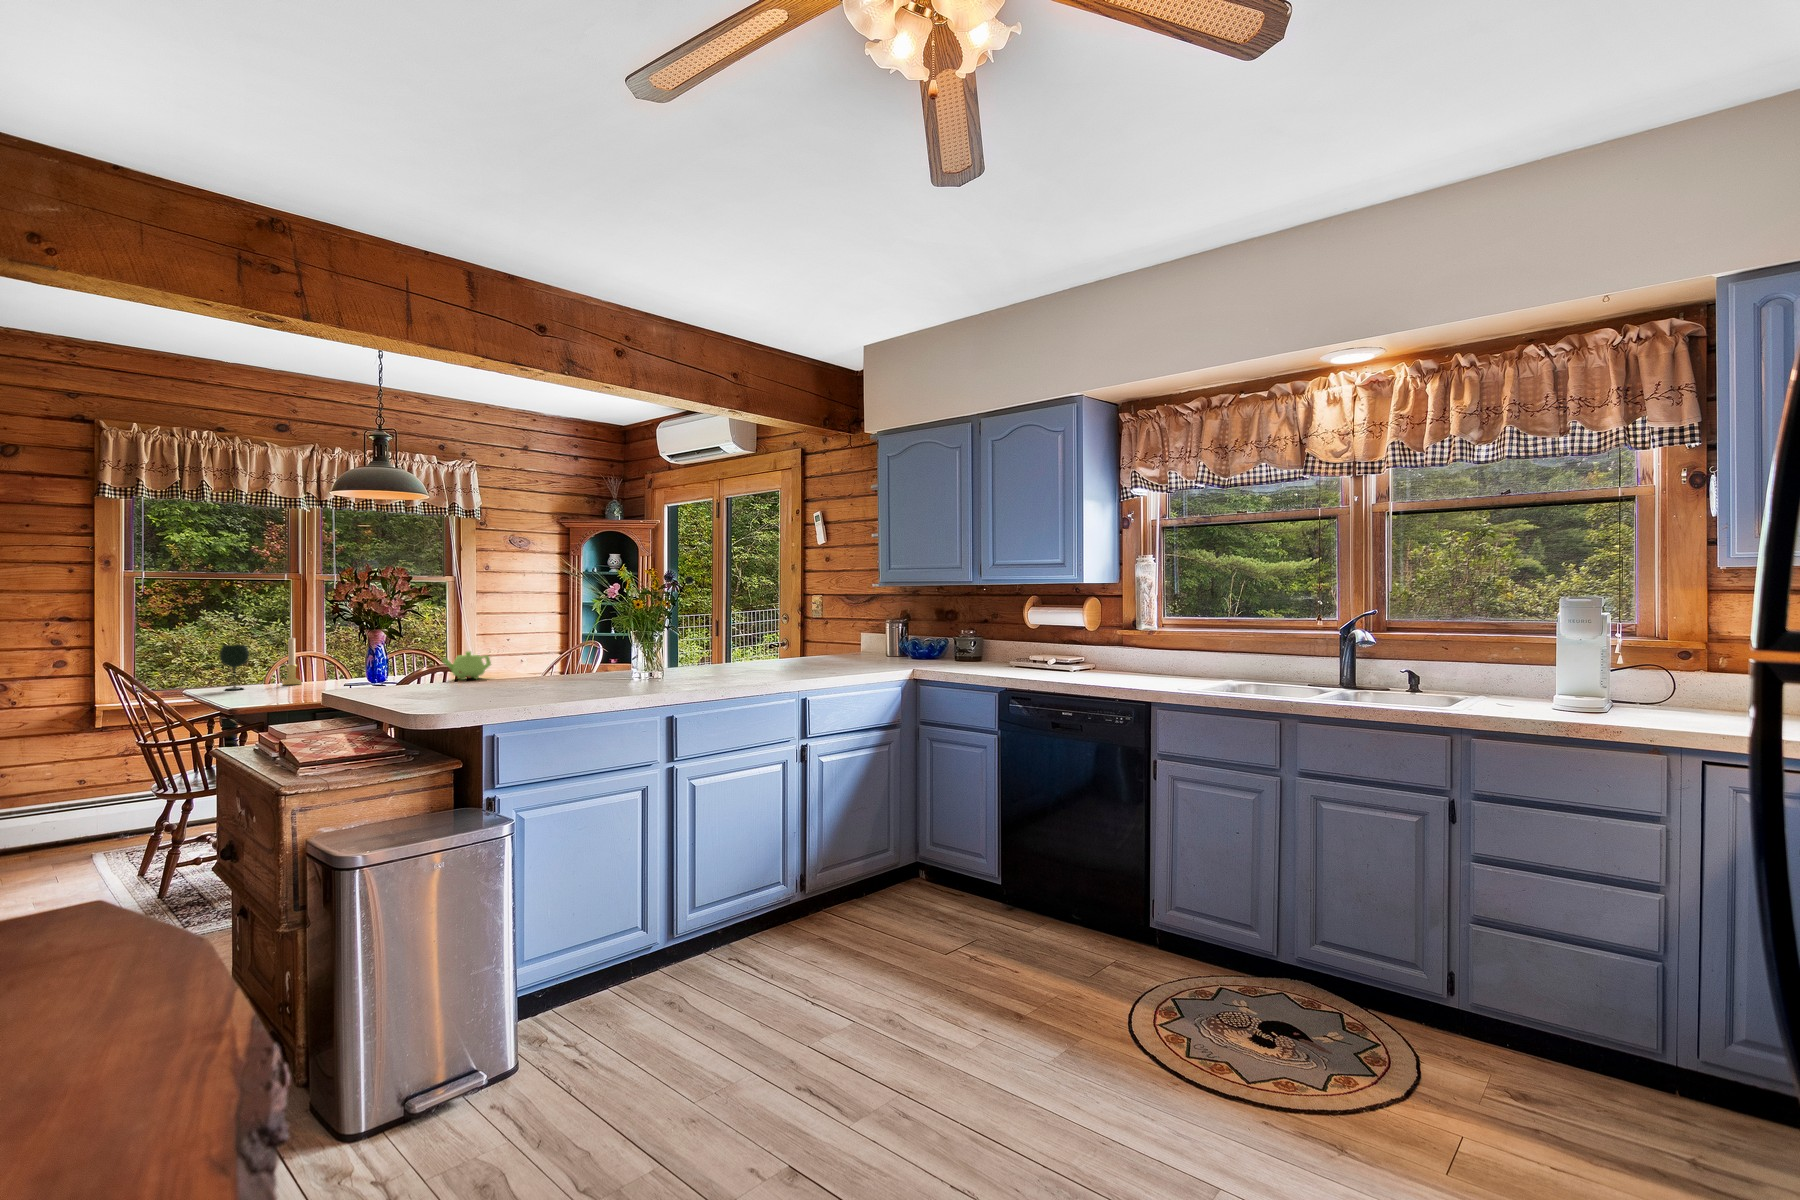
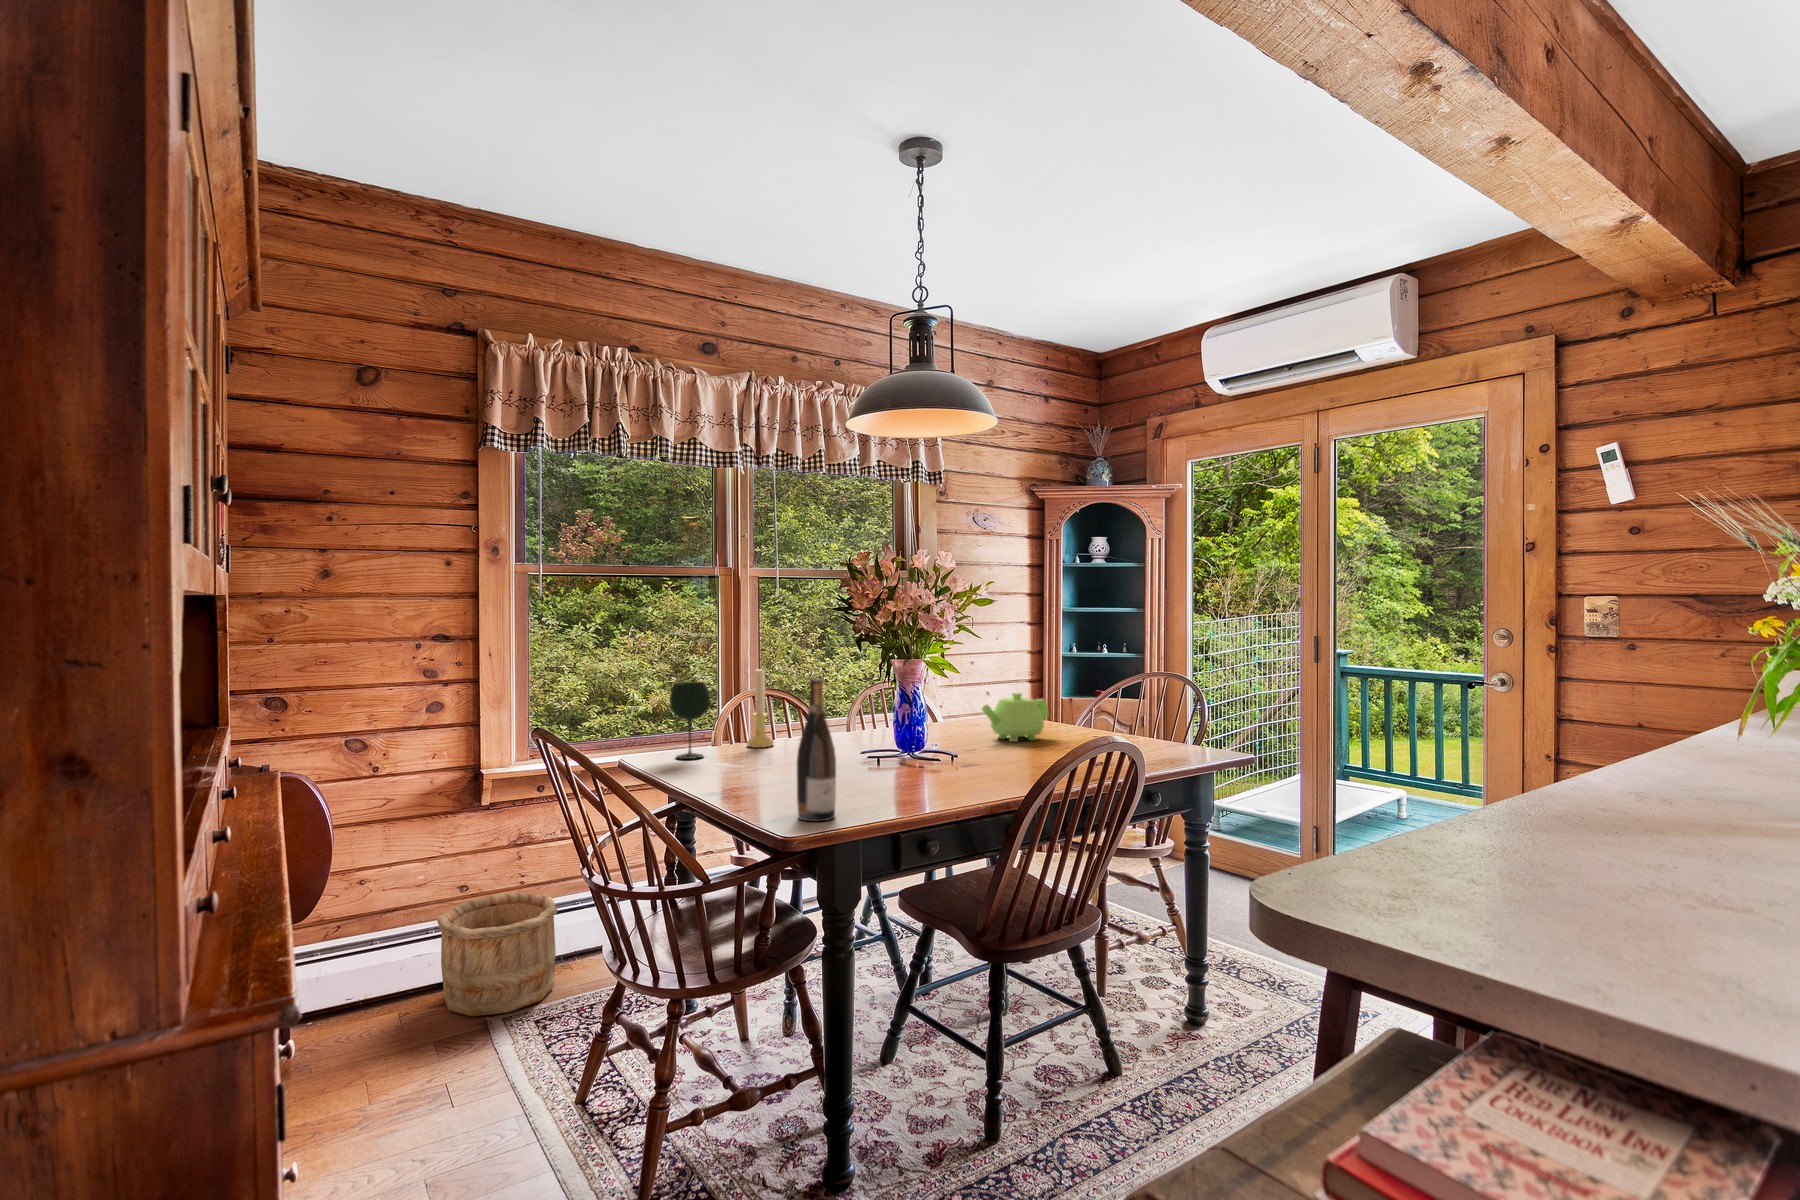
wine bottle: none [256,636,280,707] -> present [797,679,836,821]
wooden bucket: none [59,783,150,853] -> present [437,893,557,1016]

